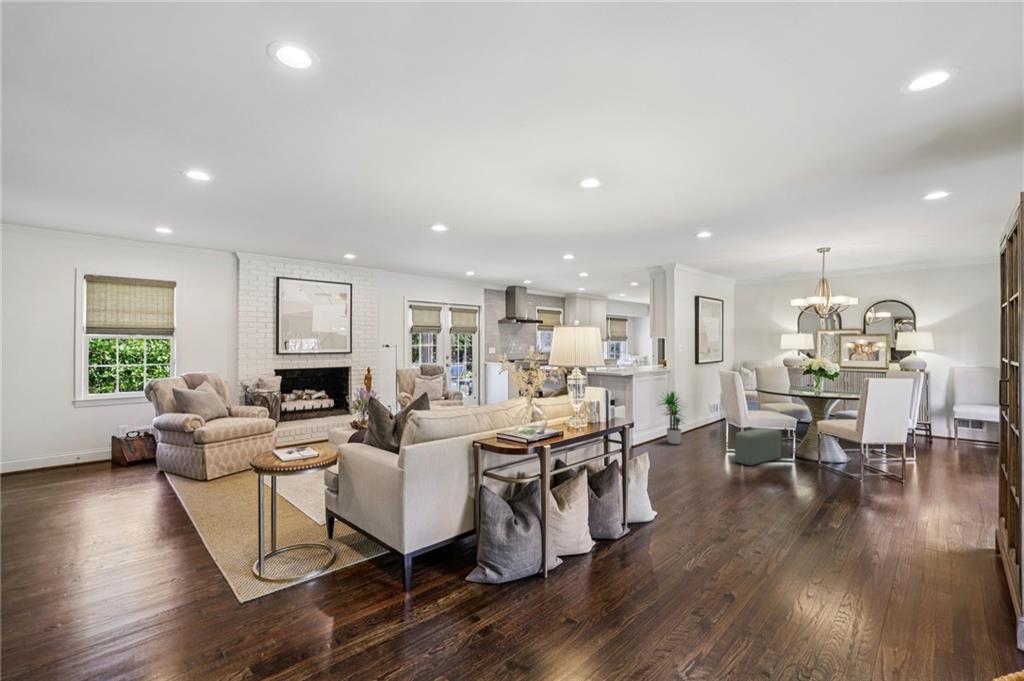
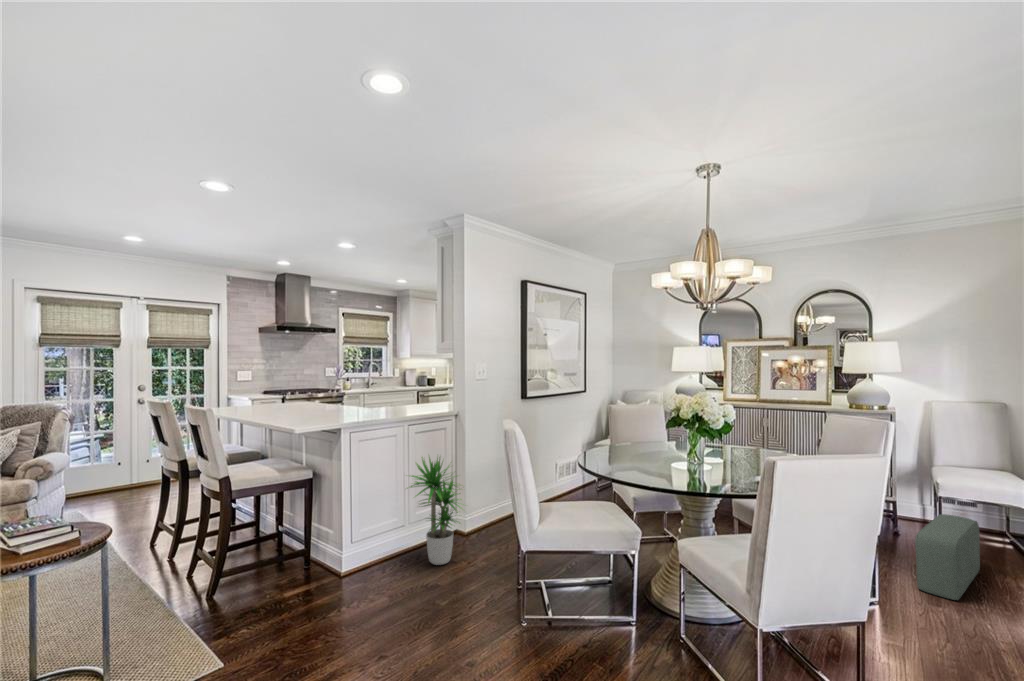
pouf: present [735,428,782,465] -> present [915,514,980,600]

